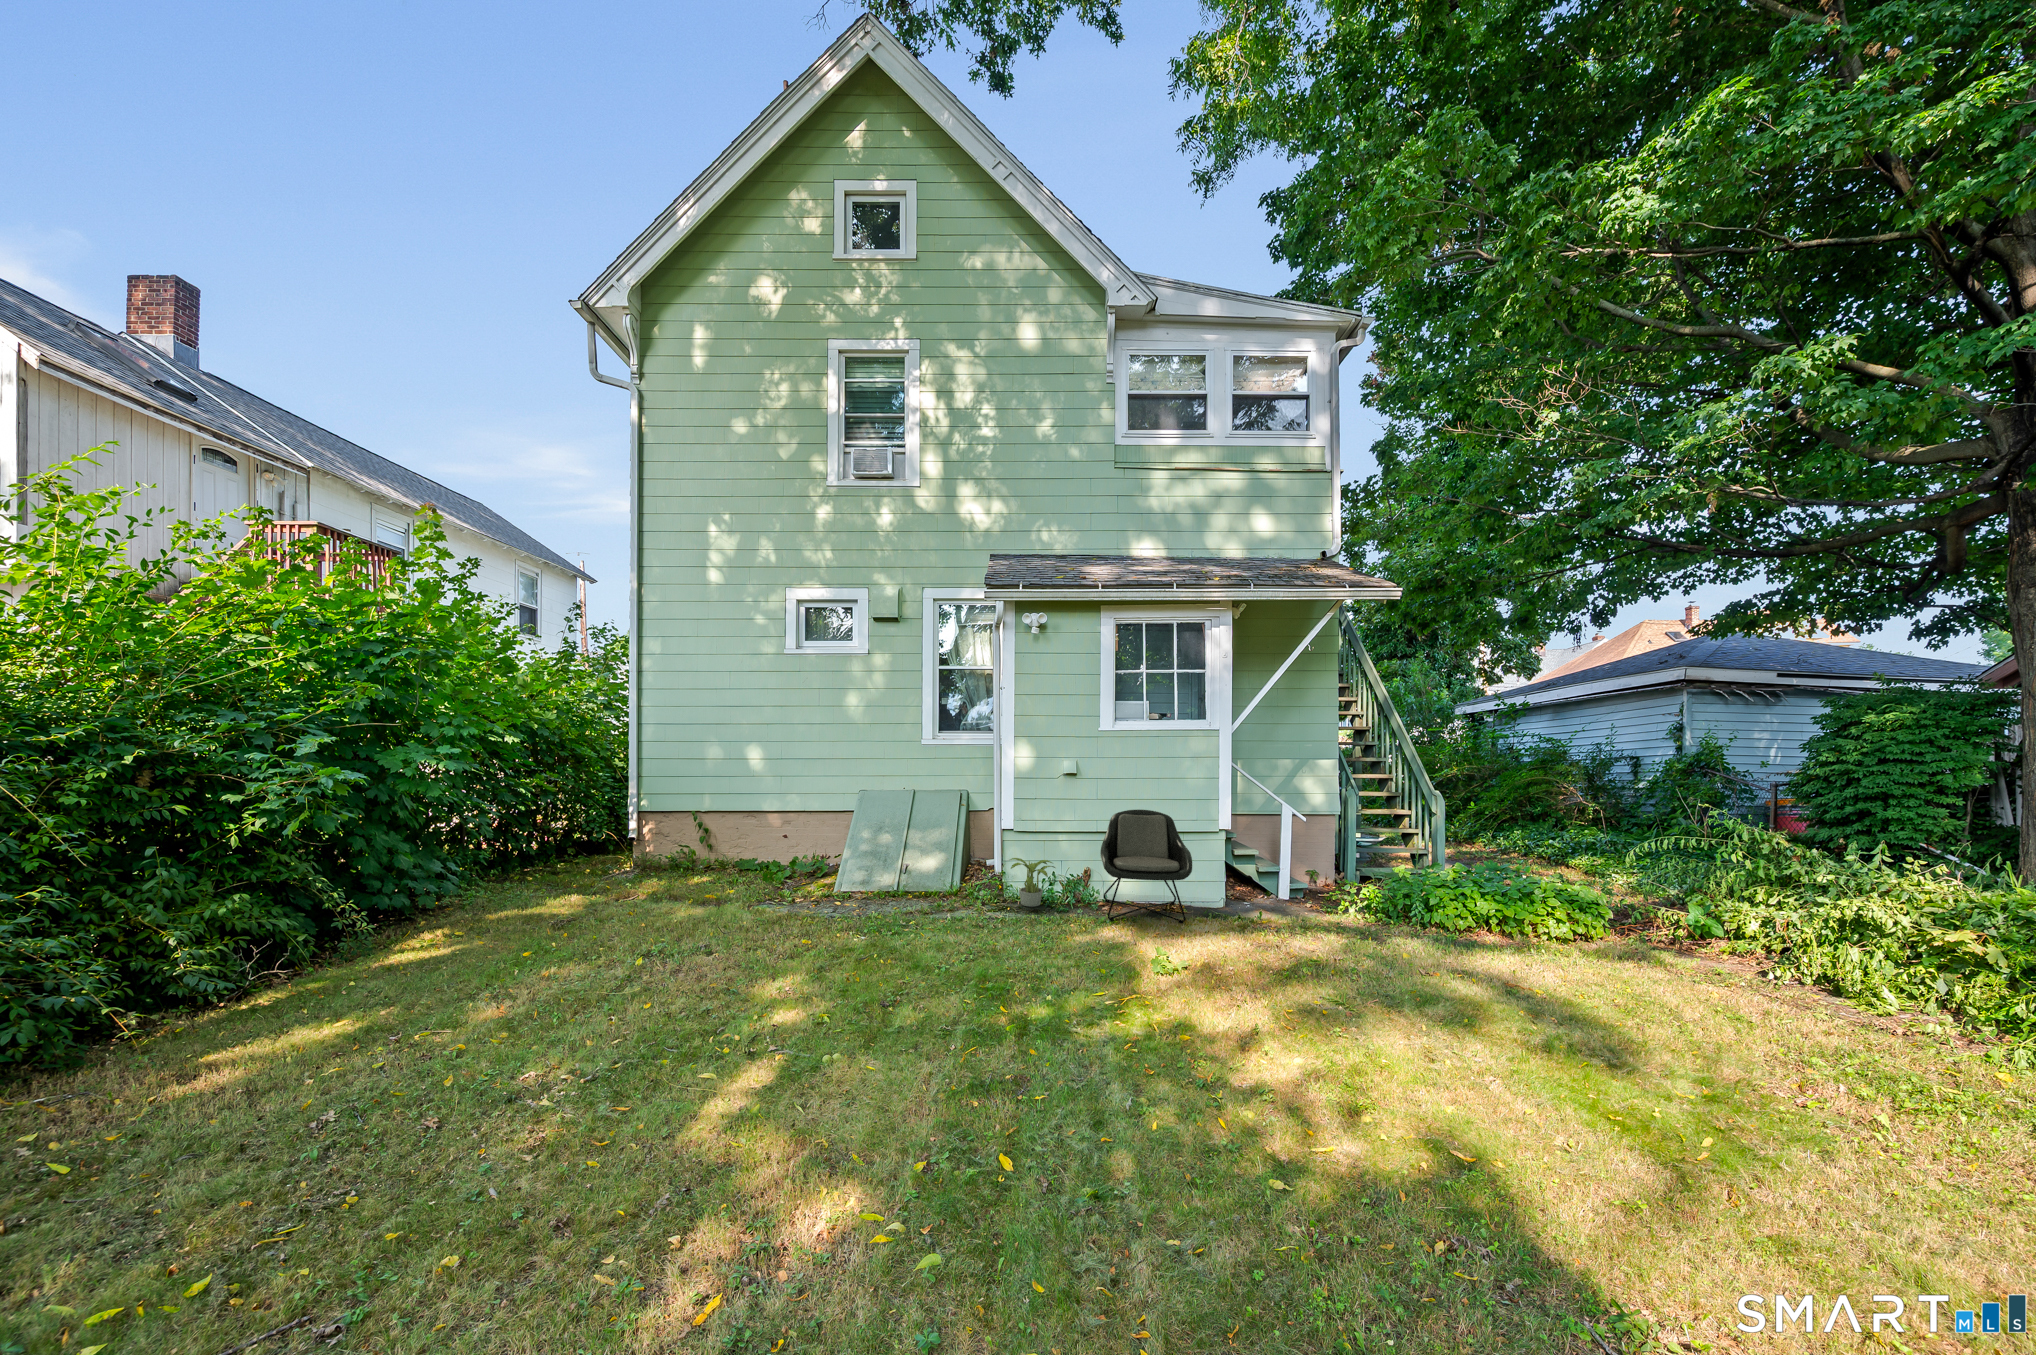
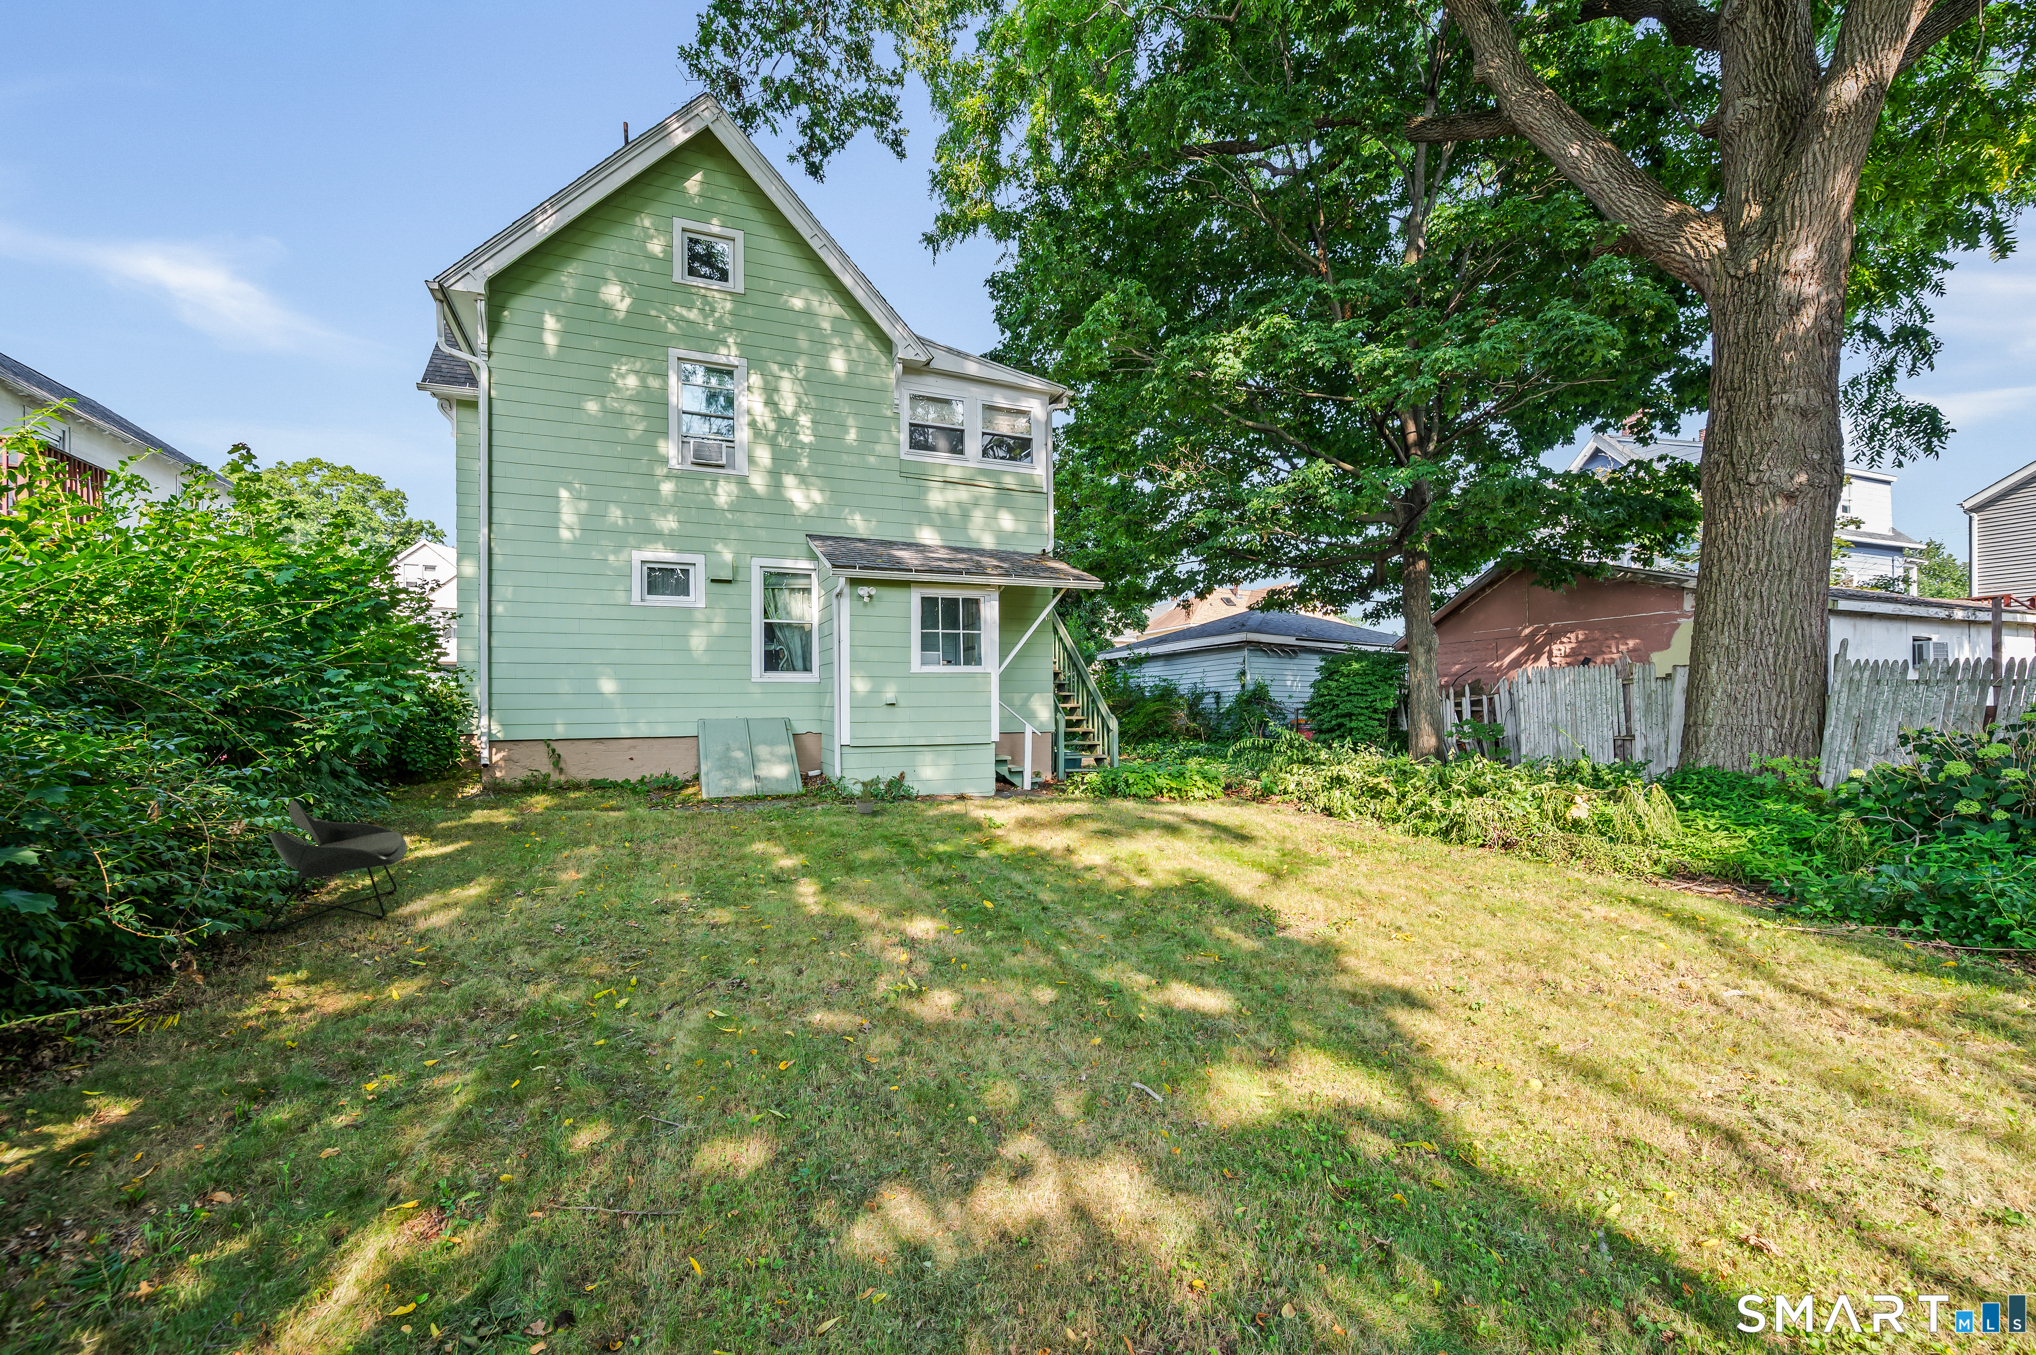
lounge chair: present [1100,810,1192,923] -> present [267,798,407,933]

